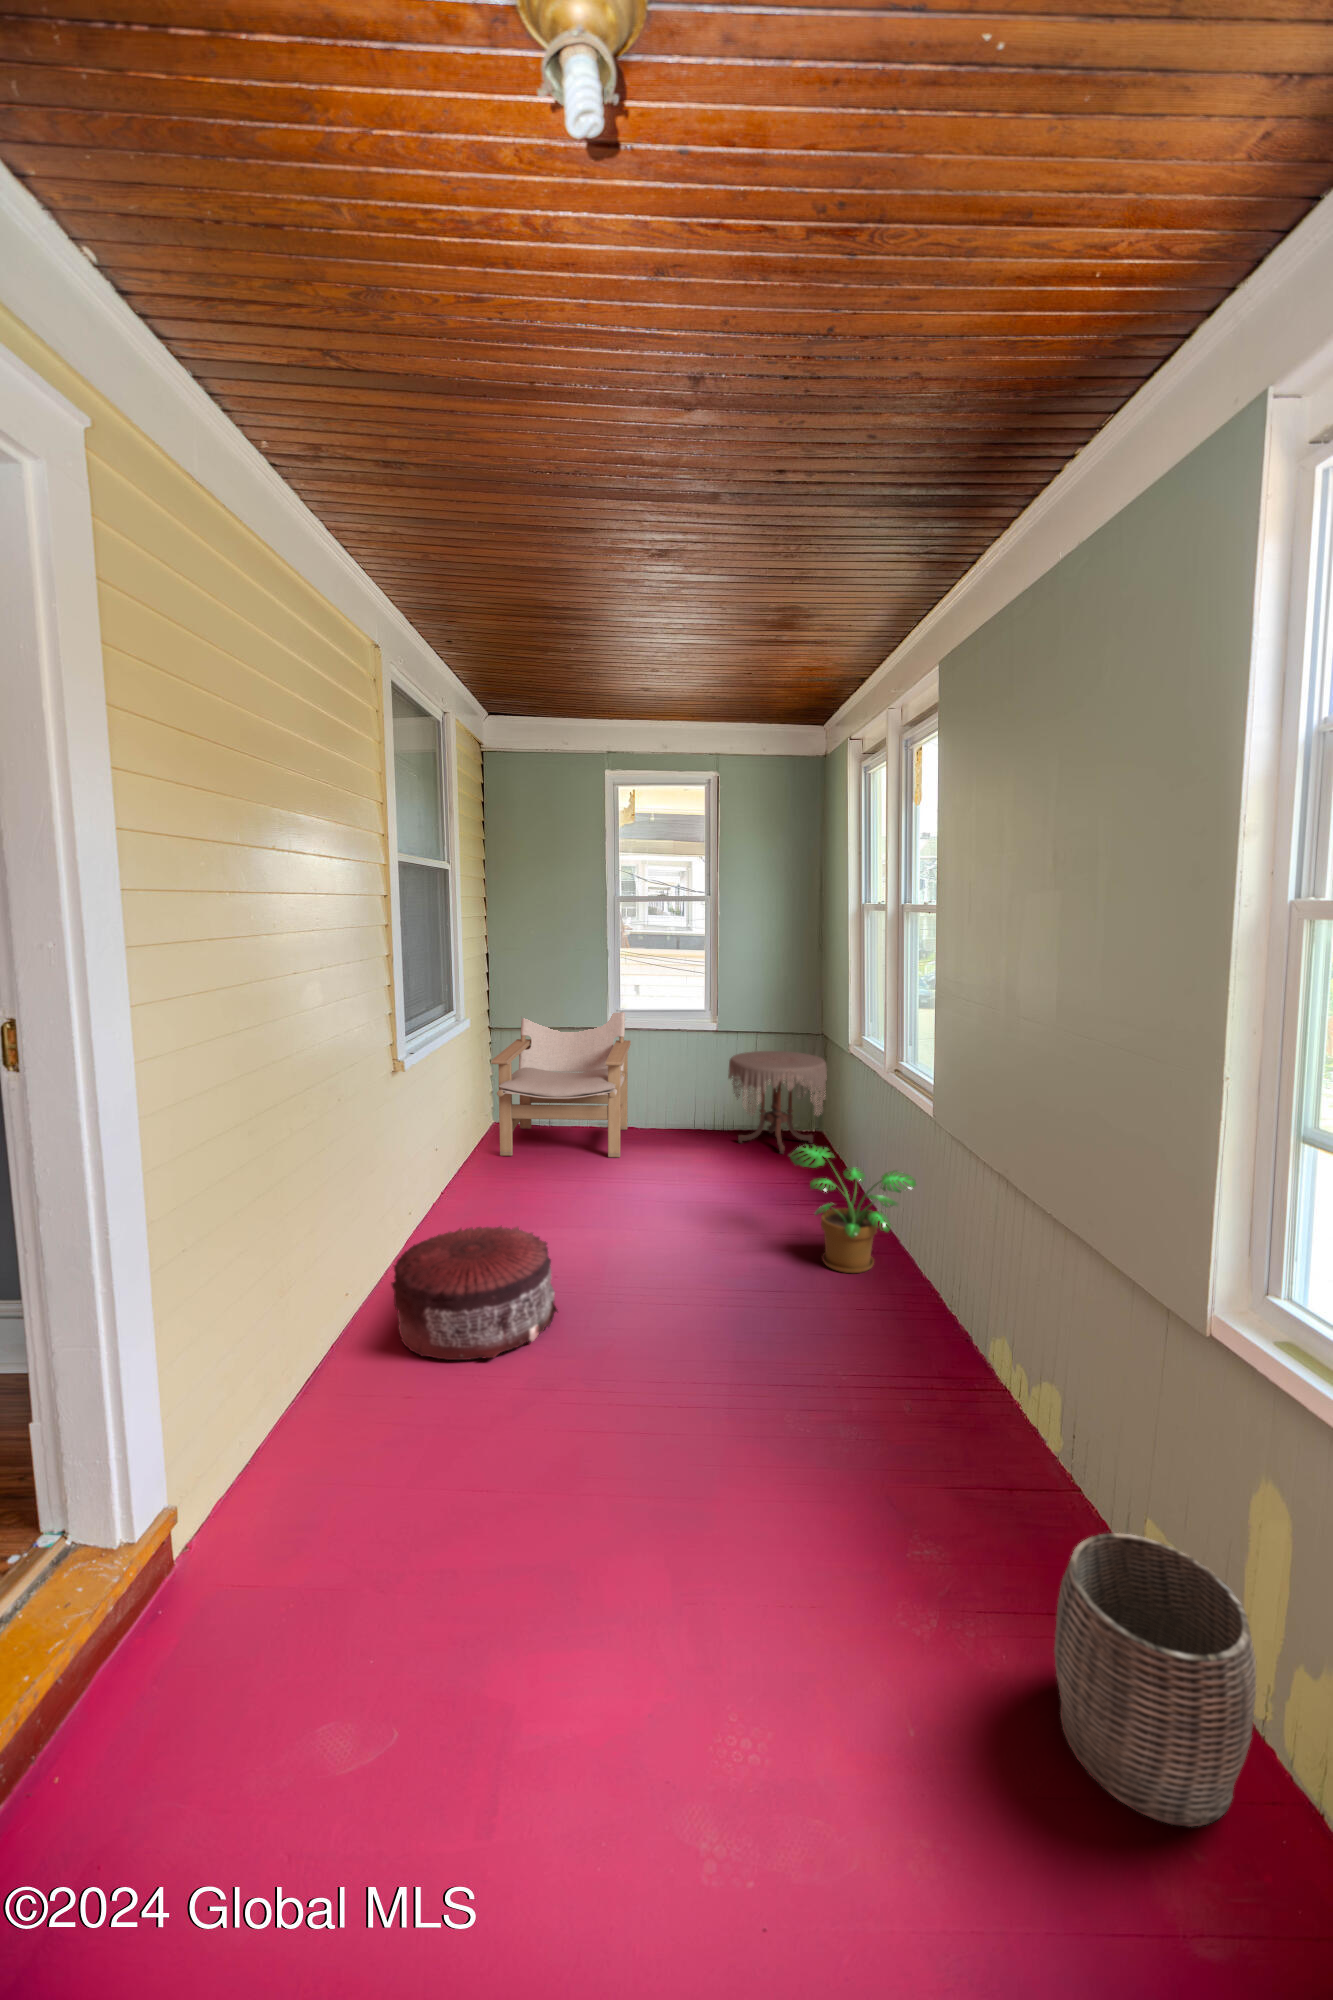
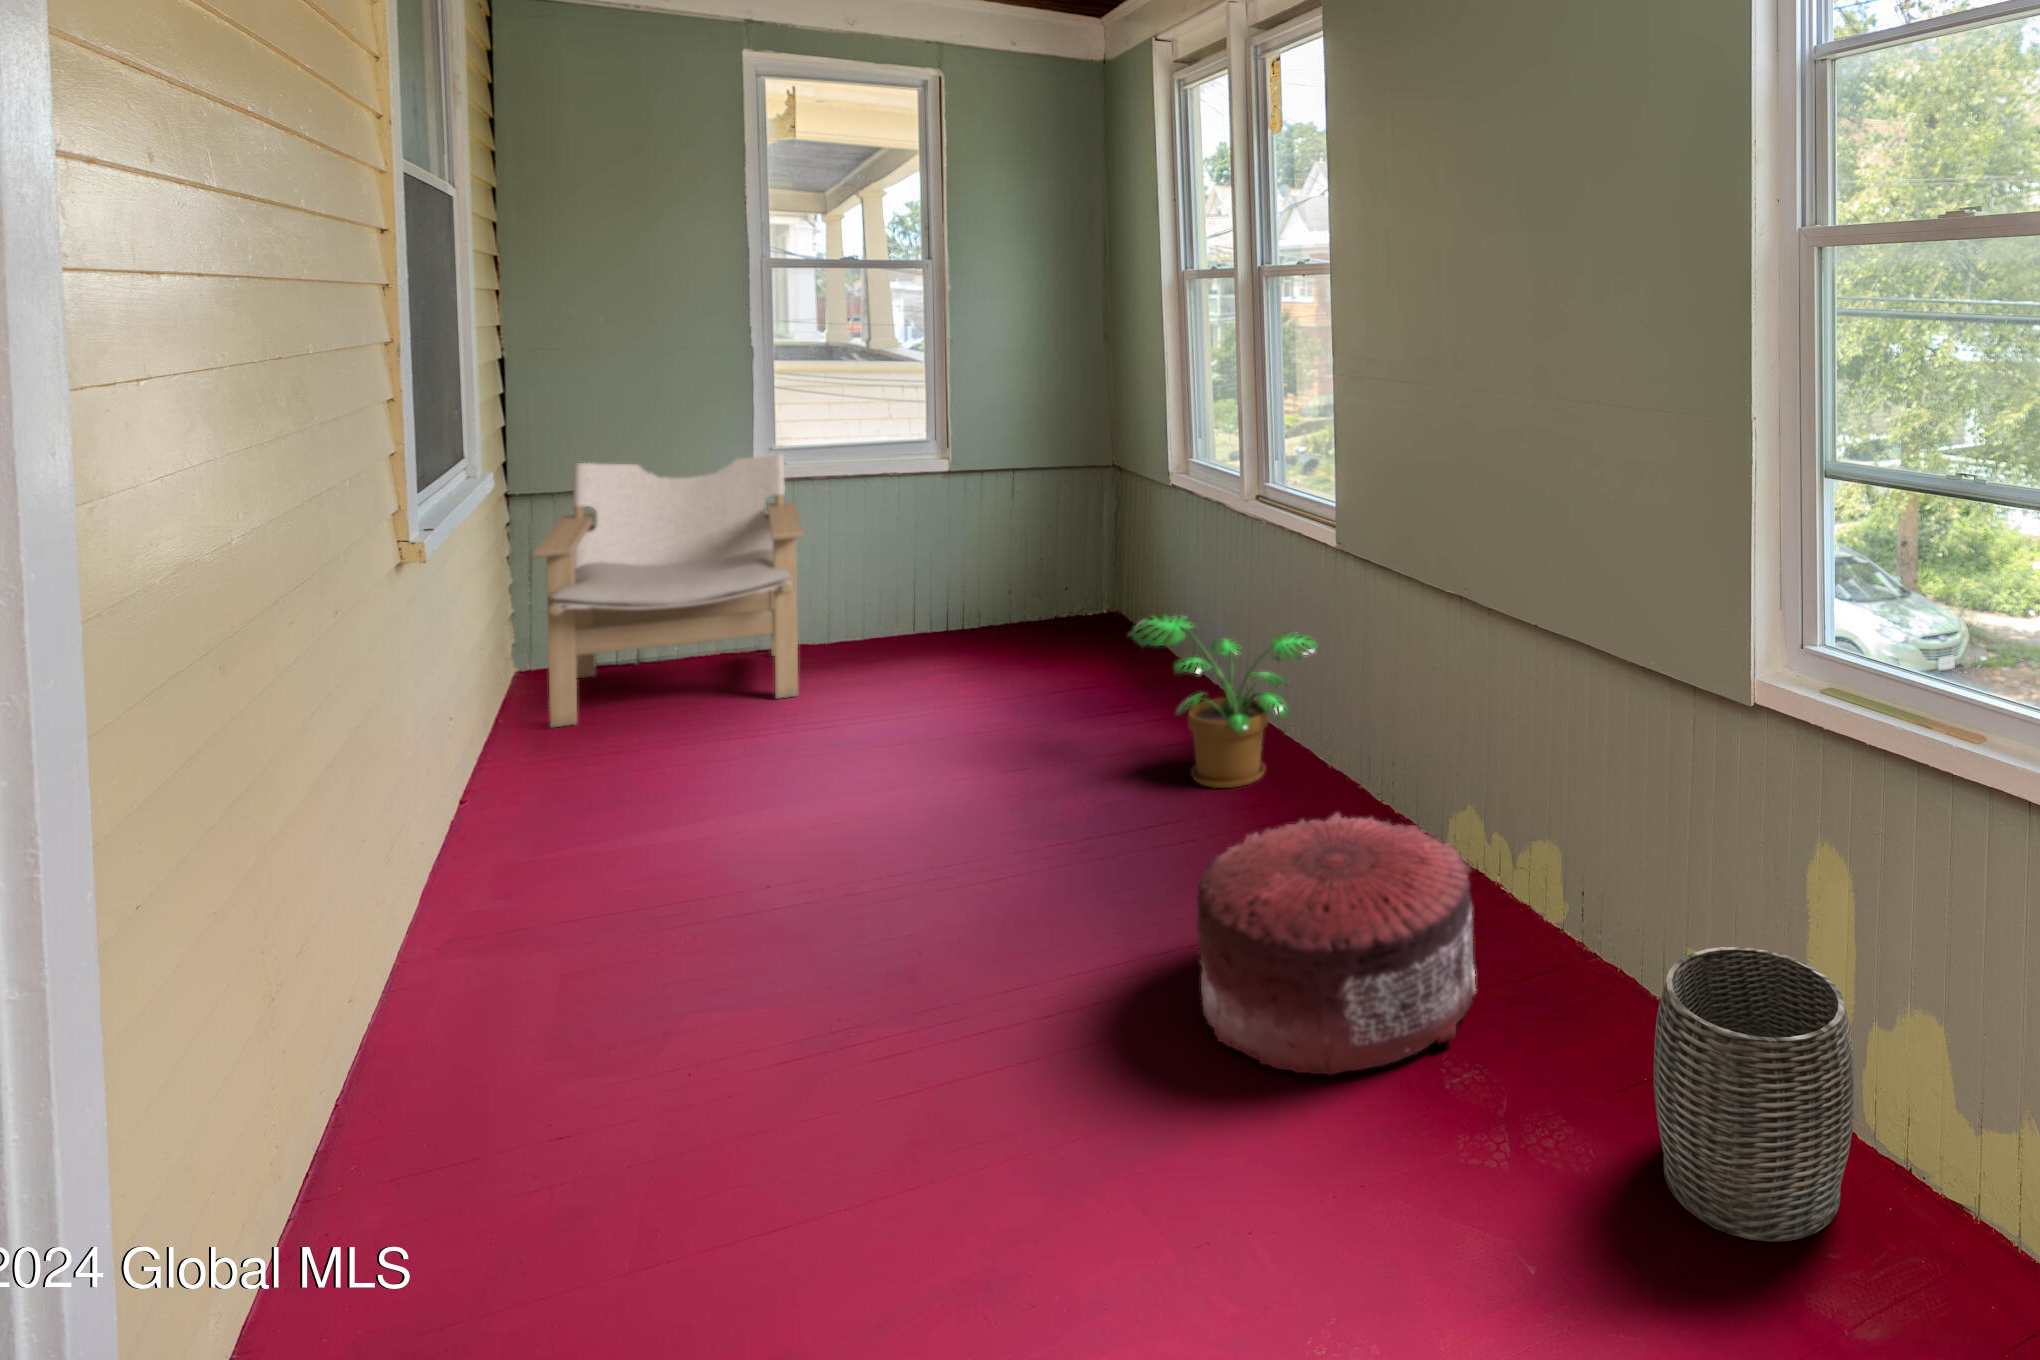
side table: present [728,1051,827,1154] -> none [976,499,1133,653]
pouf: present [391,1226,558,1360] -> present [1197,813,1476,1075]

